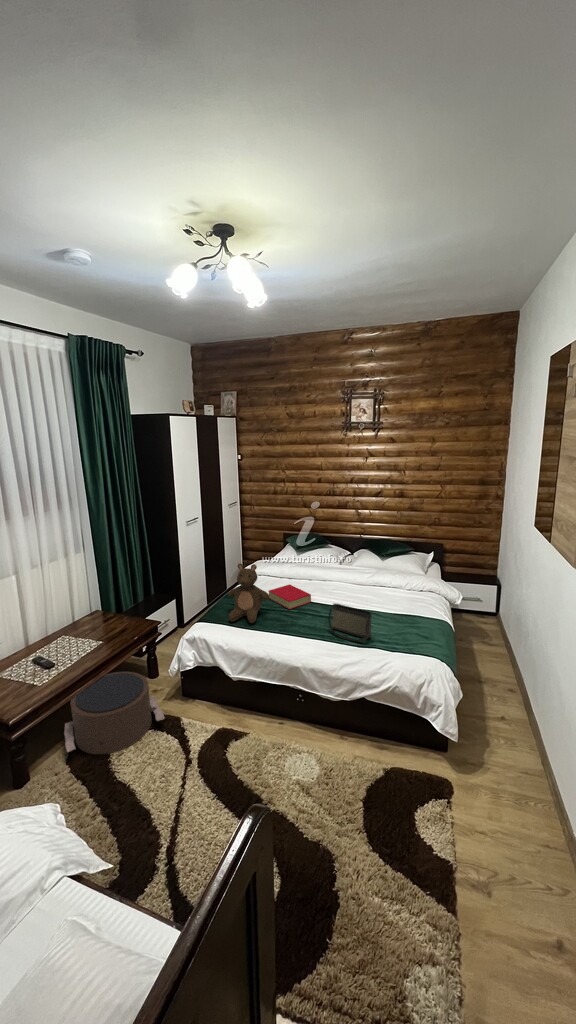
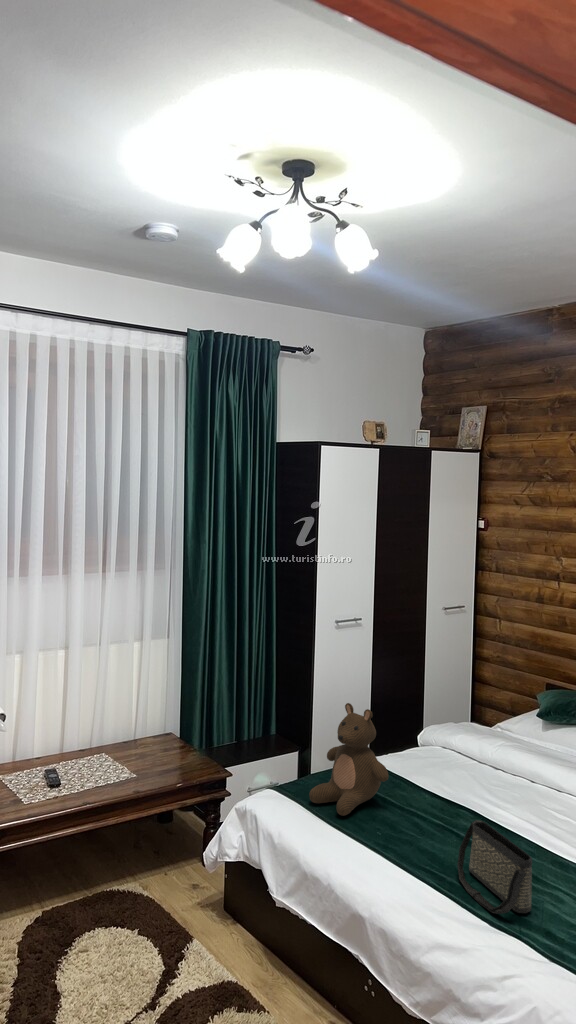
book: present [269,584,311,609] -> none [413,770,482,815]
pouf: present [64,672,164,754] -> none [24,827,176,946]

